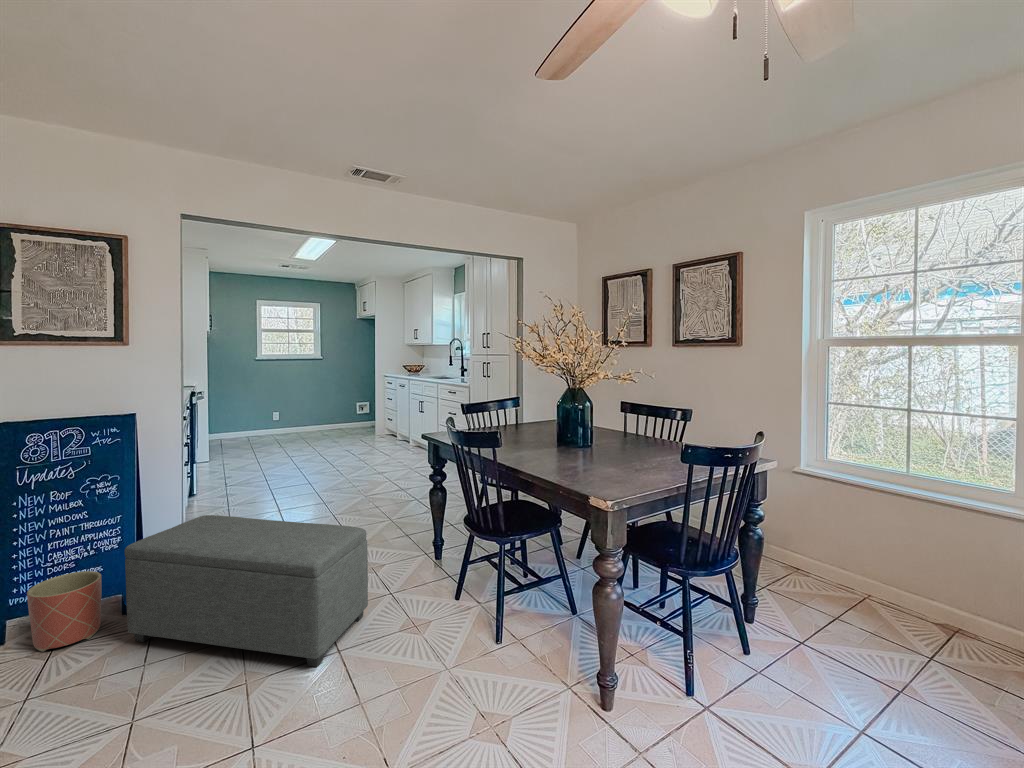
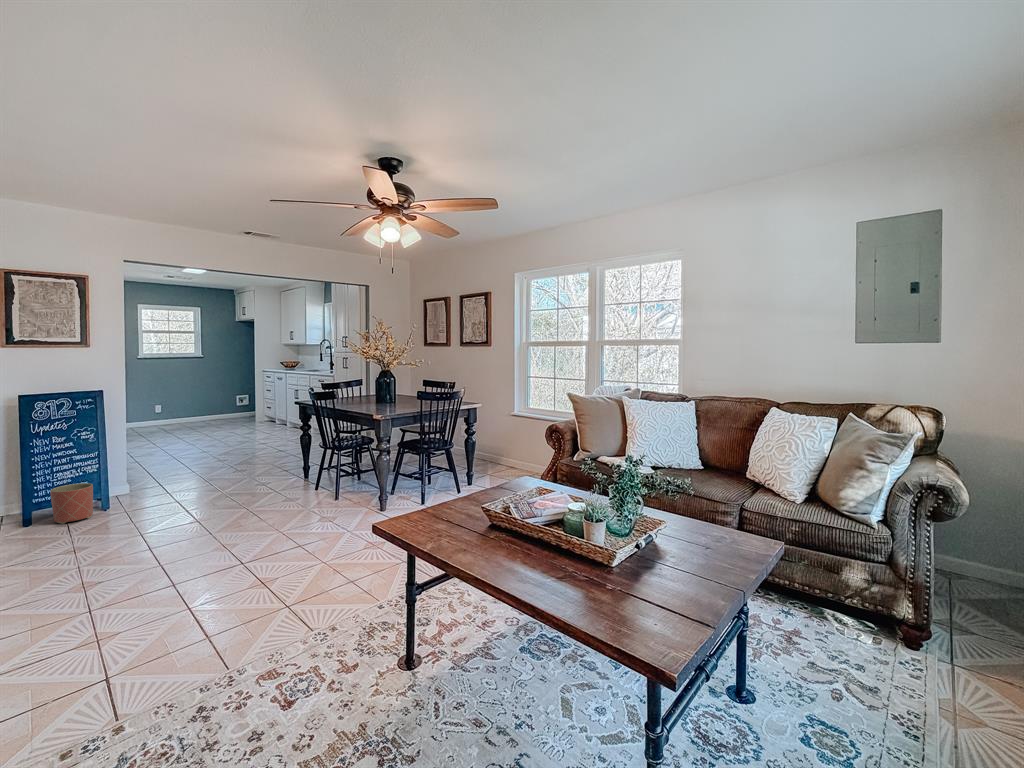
ottoman: present [125,515,368,667] -> none [114,449,263,517]

